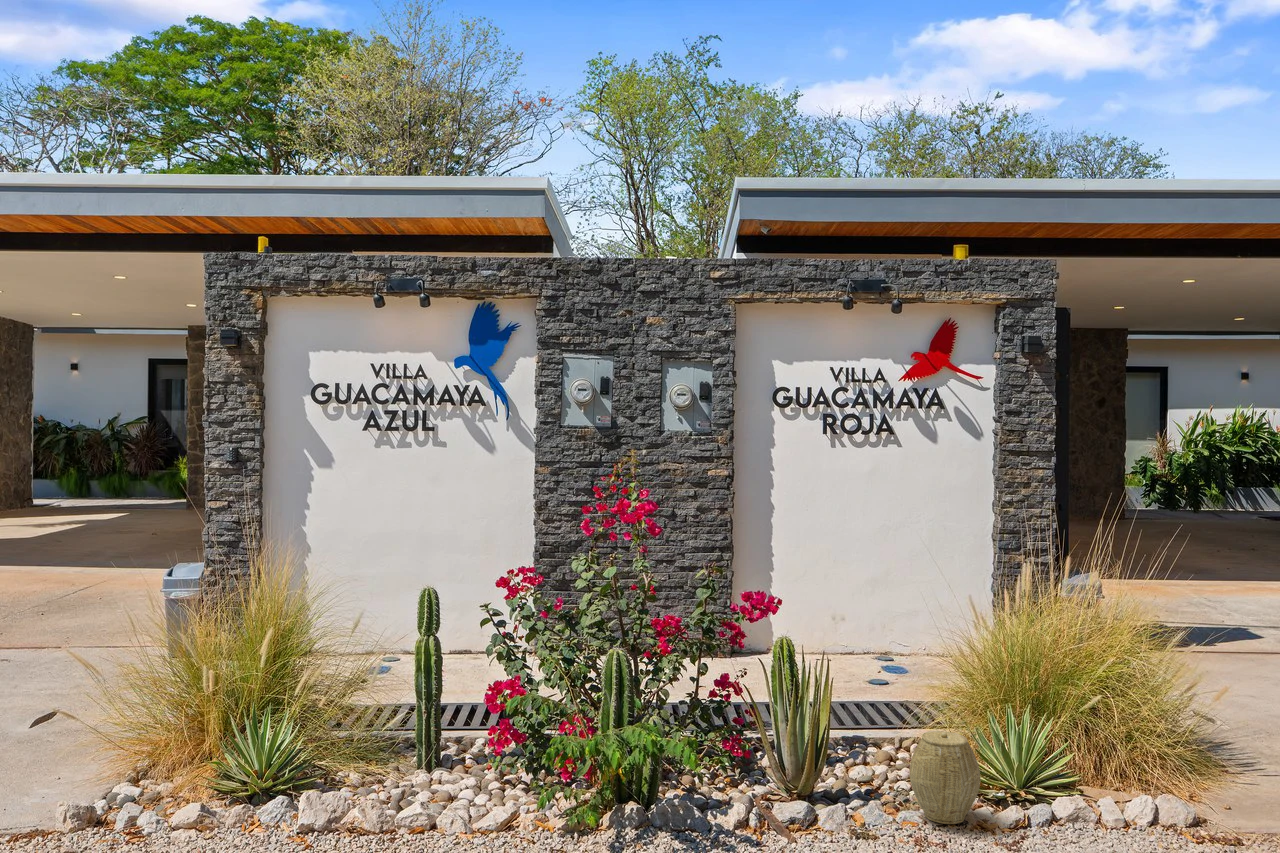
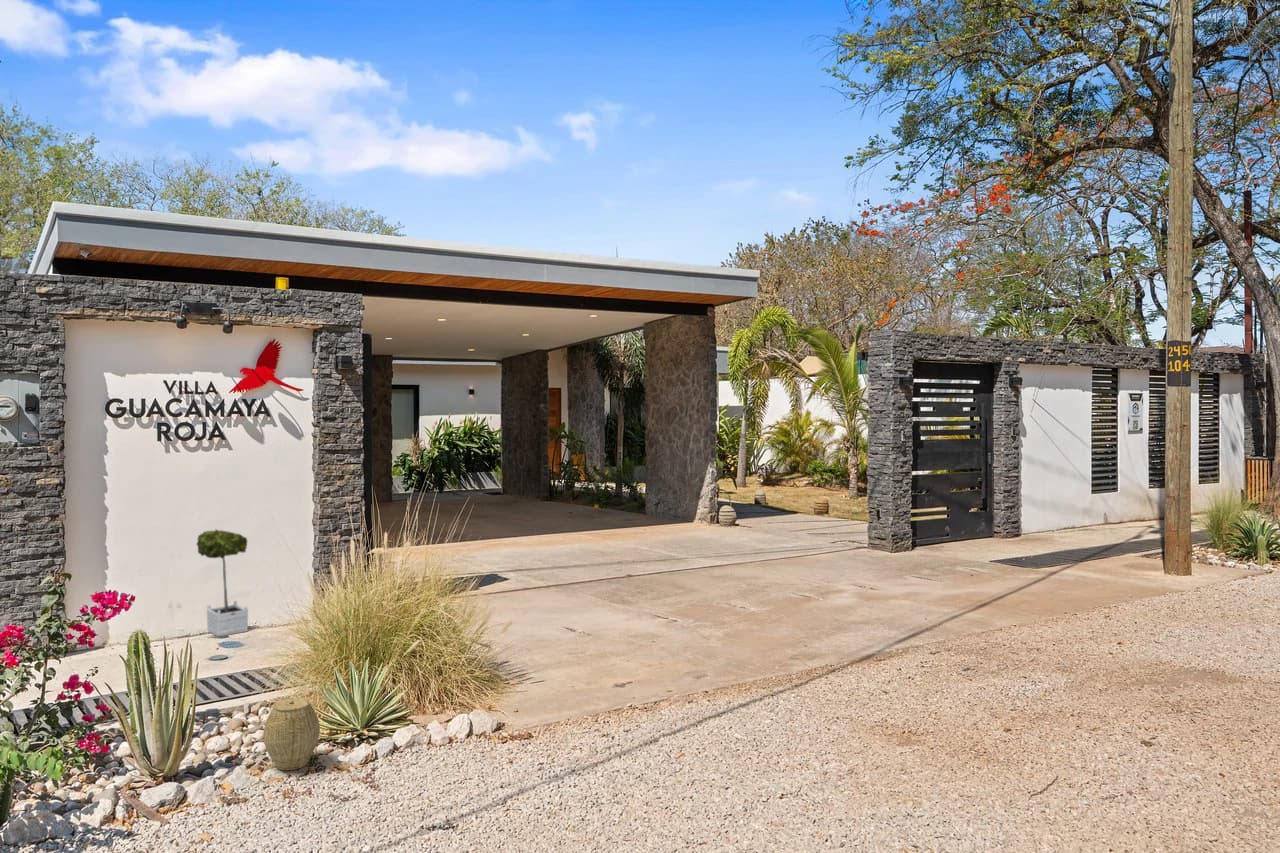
potted tree: none [859,536,914,661] -> present [197,530,248,636]

